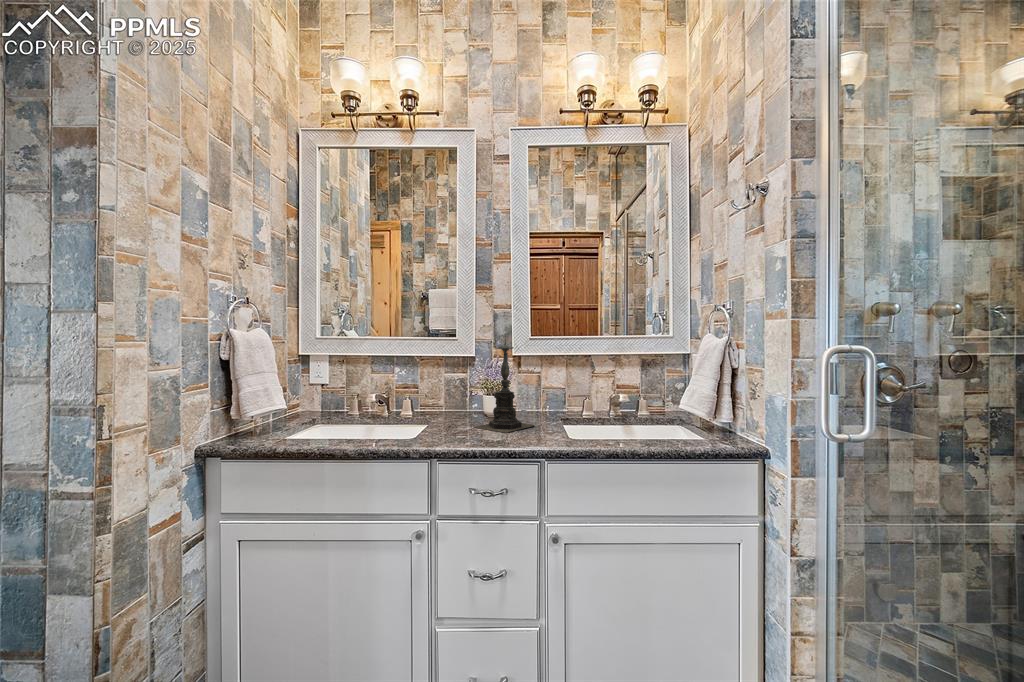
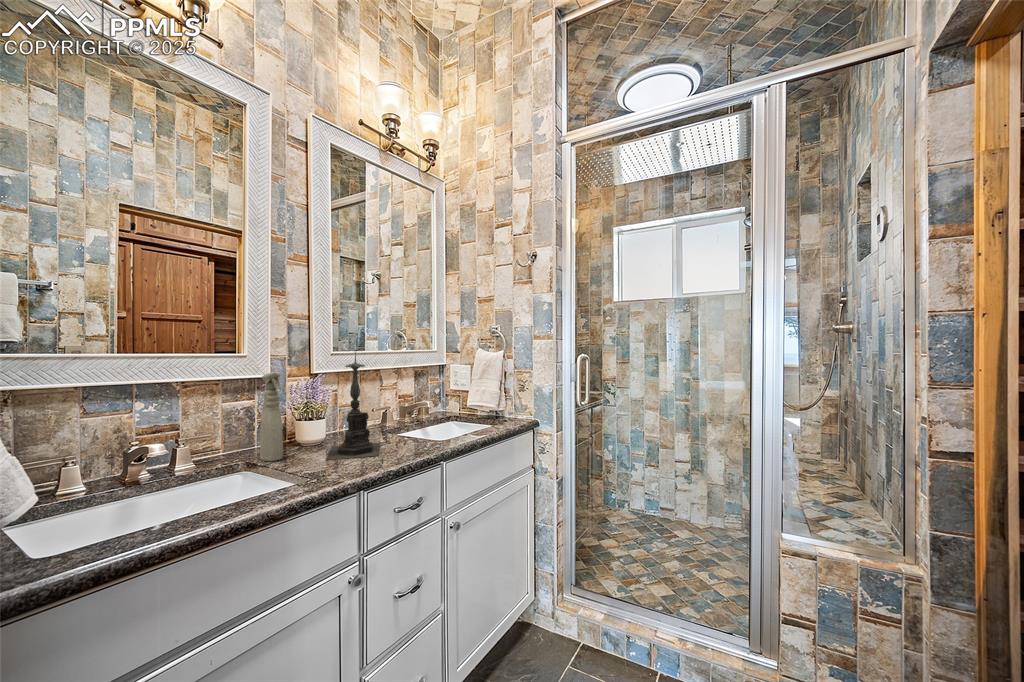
spray bottle: none [450,351,465,421] -> present [260,372,283,461]

